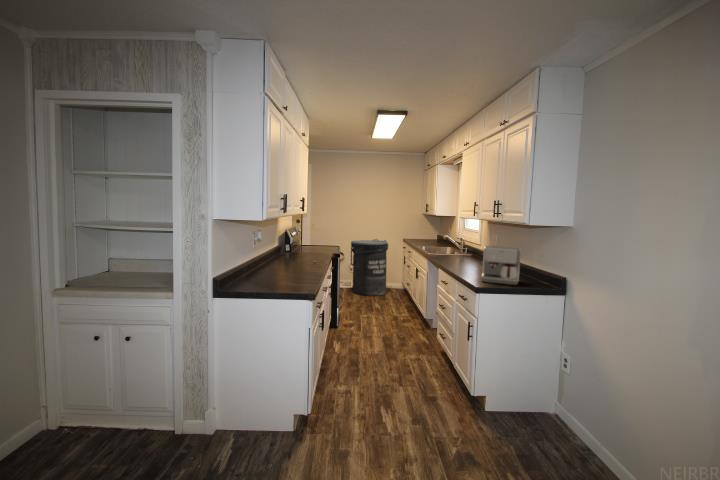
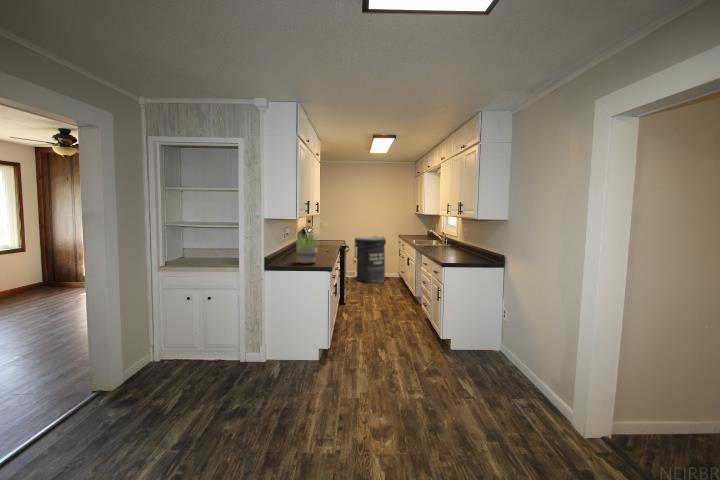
potted plant: none [253,240,305,287] -> present [295,234,319,264]
coffee maker: present [481,246,521,285] -> none [448,235,476,262]

